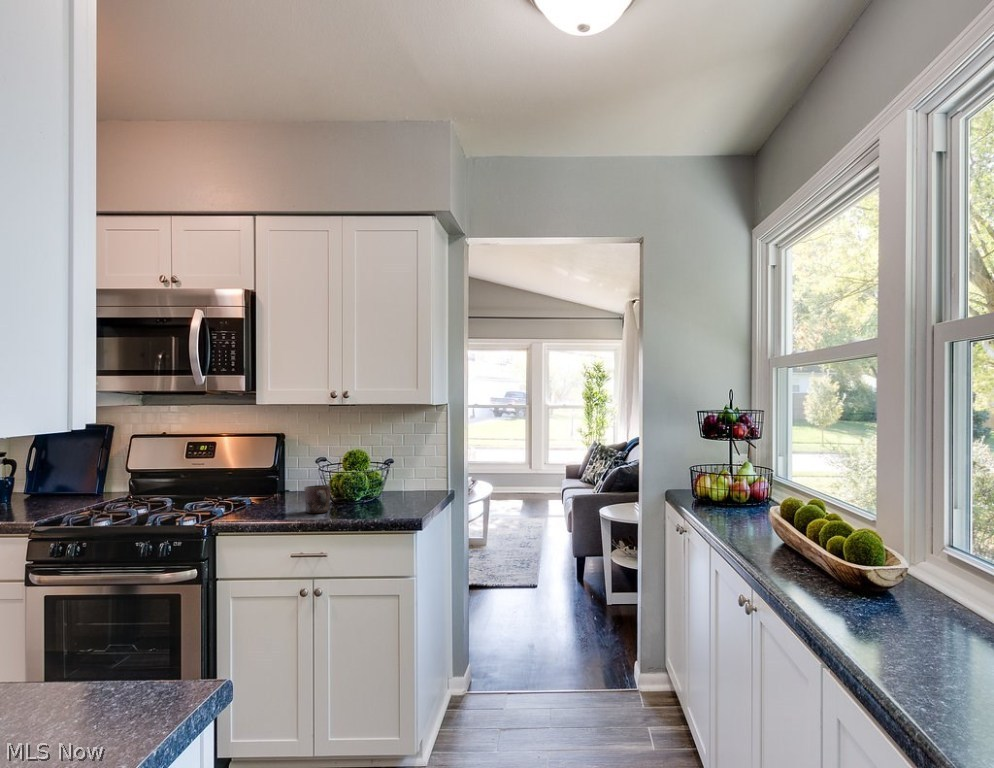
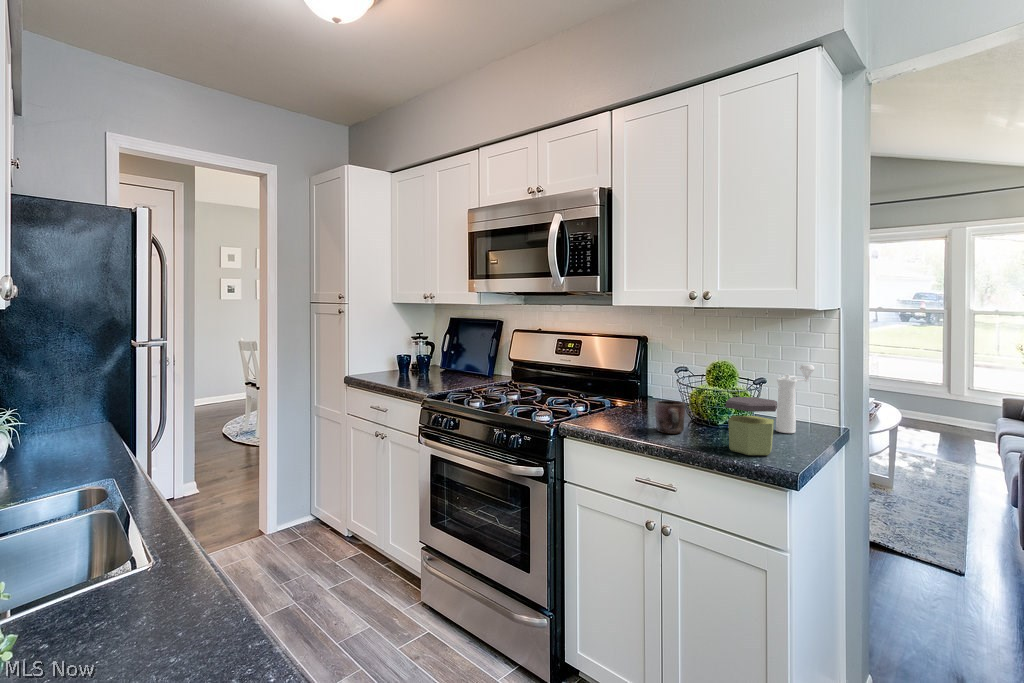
pepper mill: none [400,448,427,503] -> present [776,364,815,433]
jar: none [364,474,401,518] -> present [726,397,777,455]

